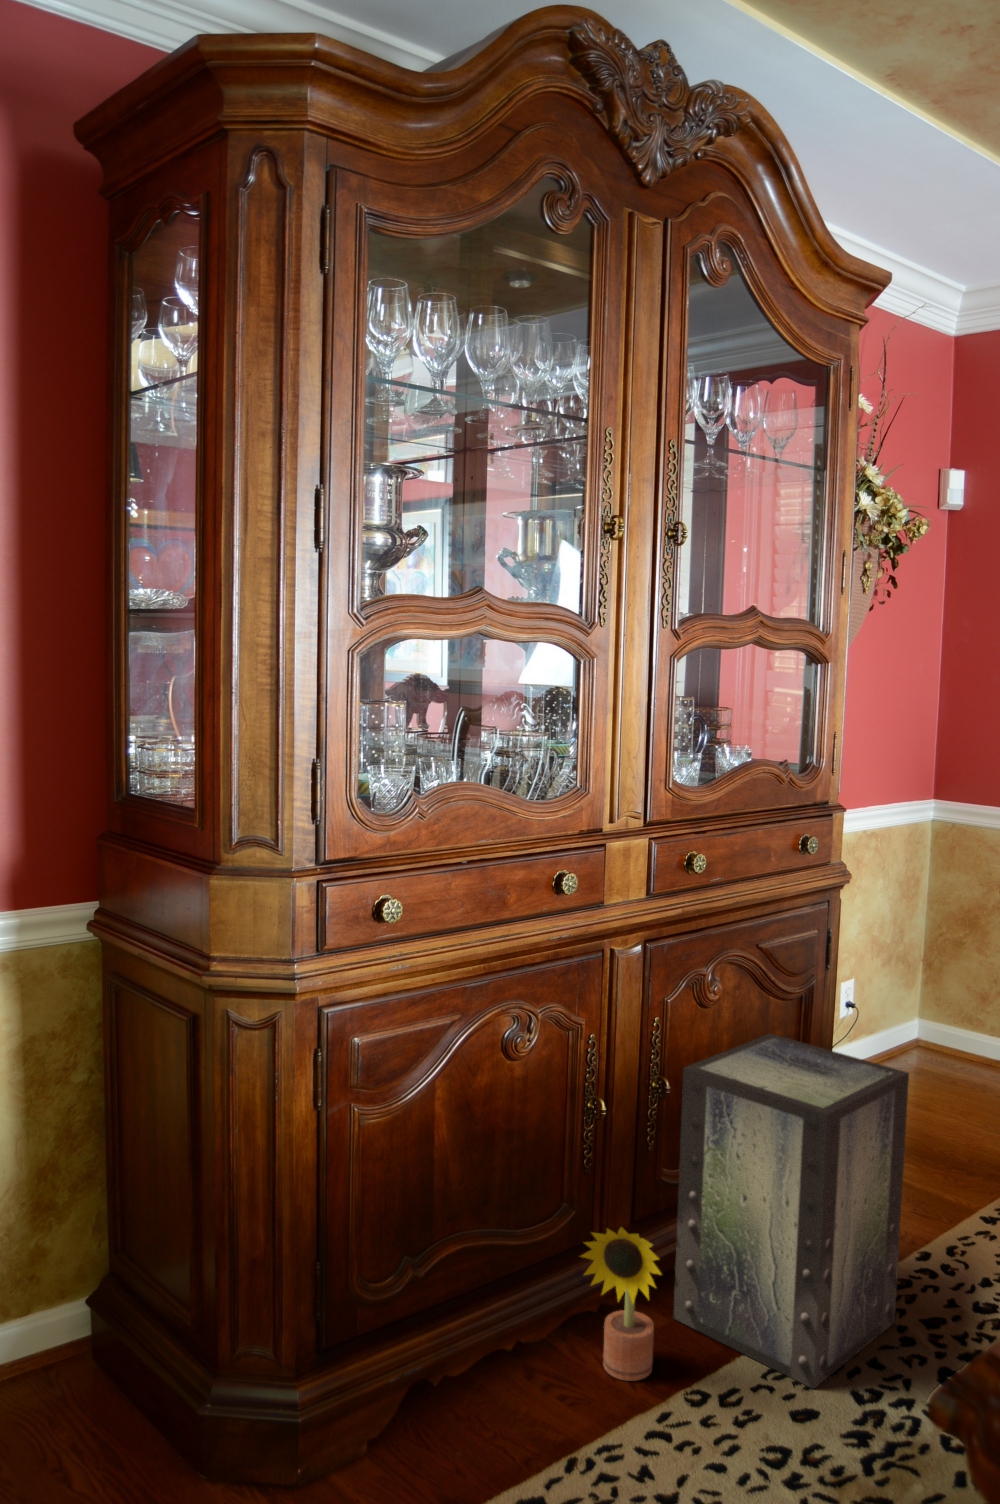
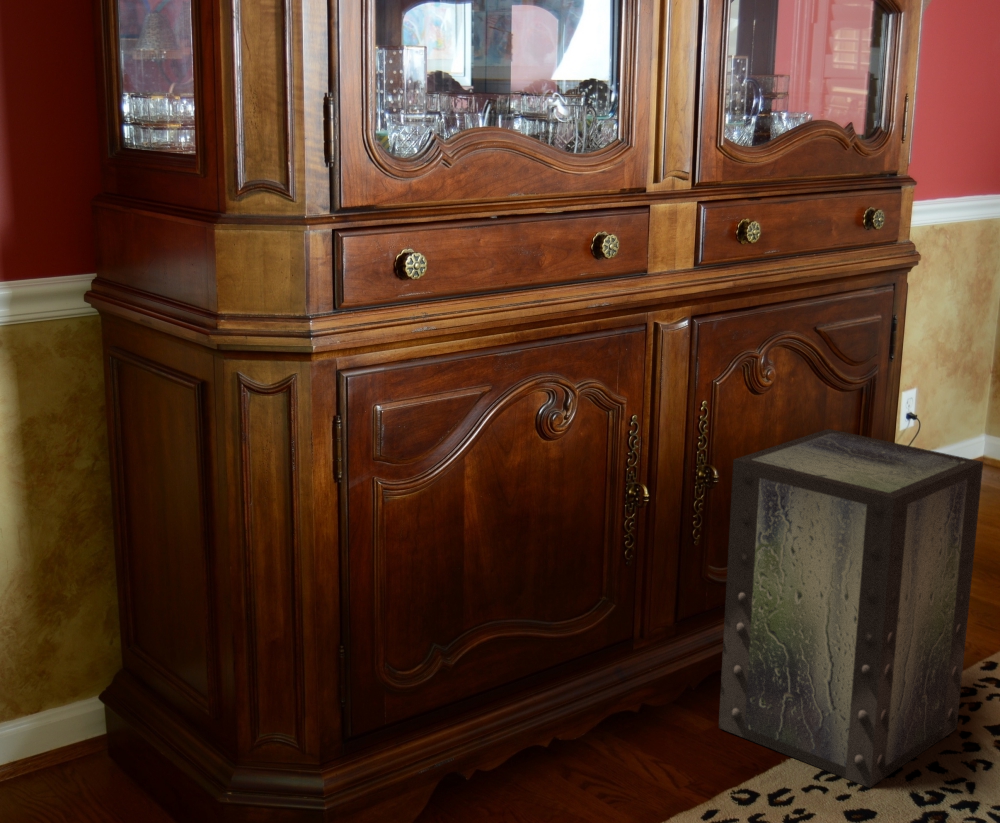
decorative plant: present [581,1227,661,1381] -> none [620,620,711,783]

